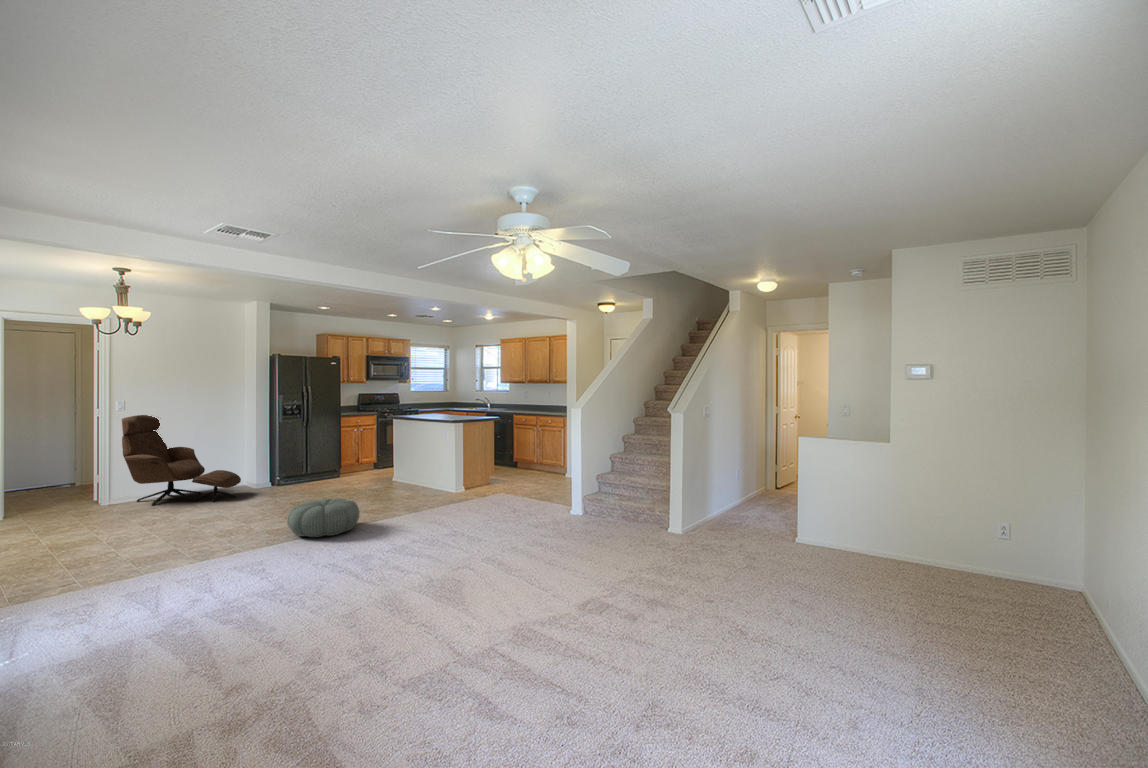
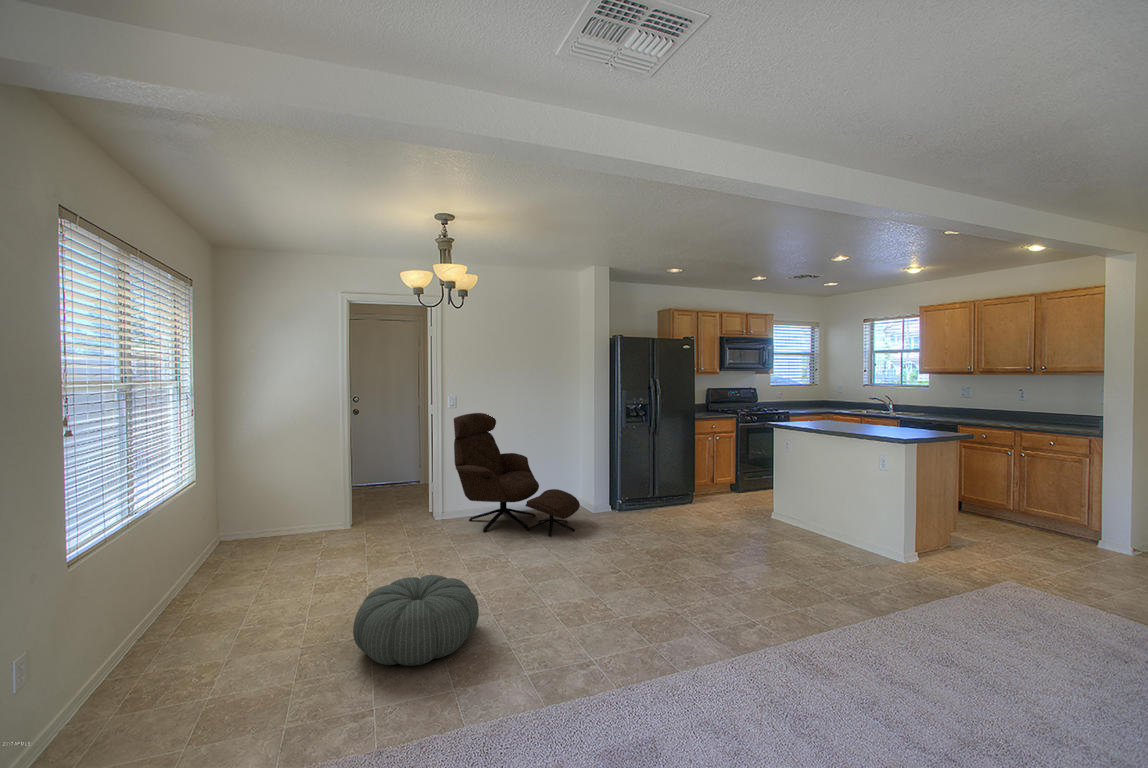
pouf: present [287,498,359,537] -> present [353,575,479,666]

